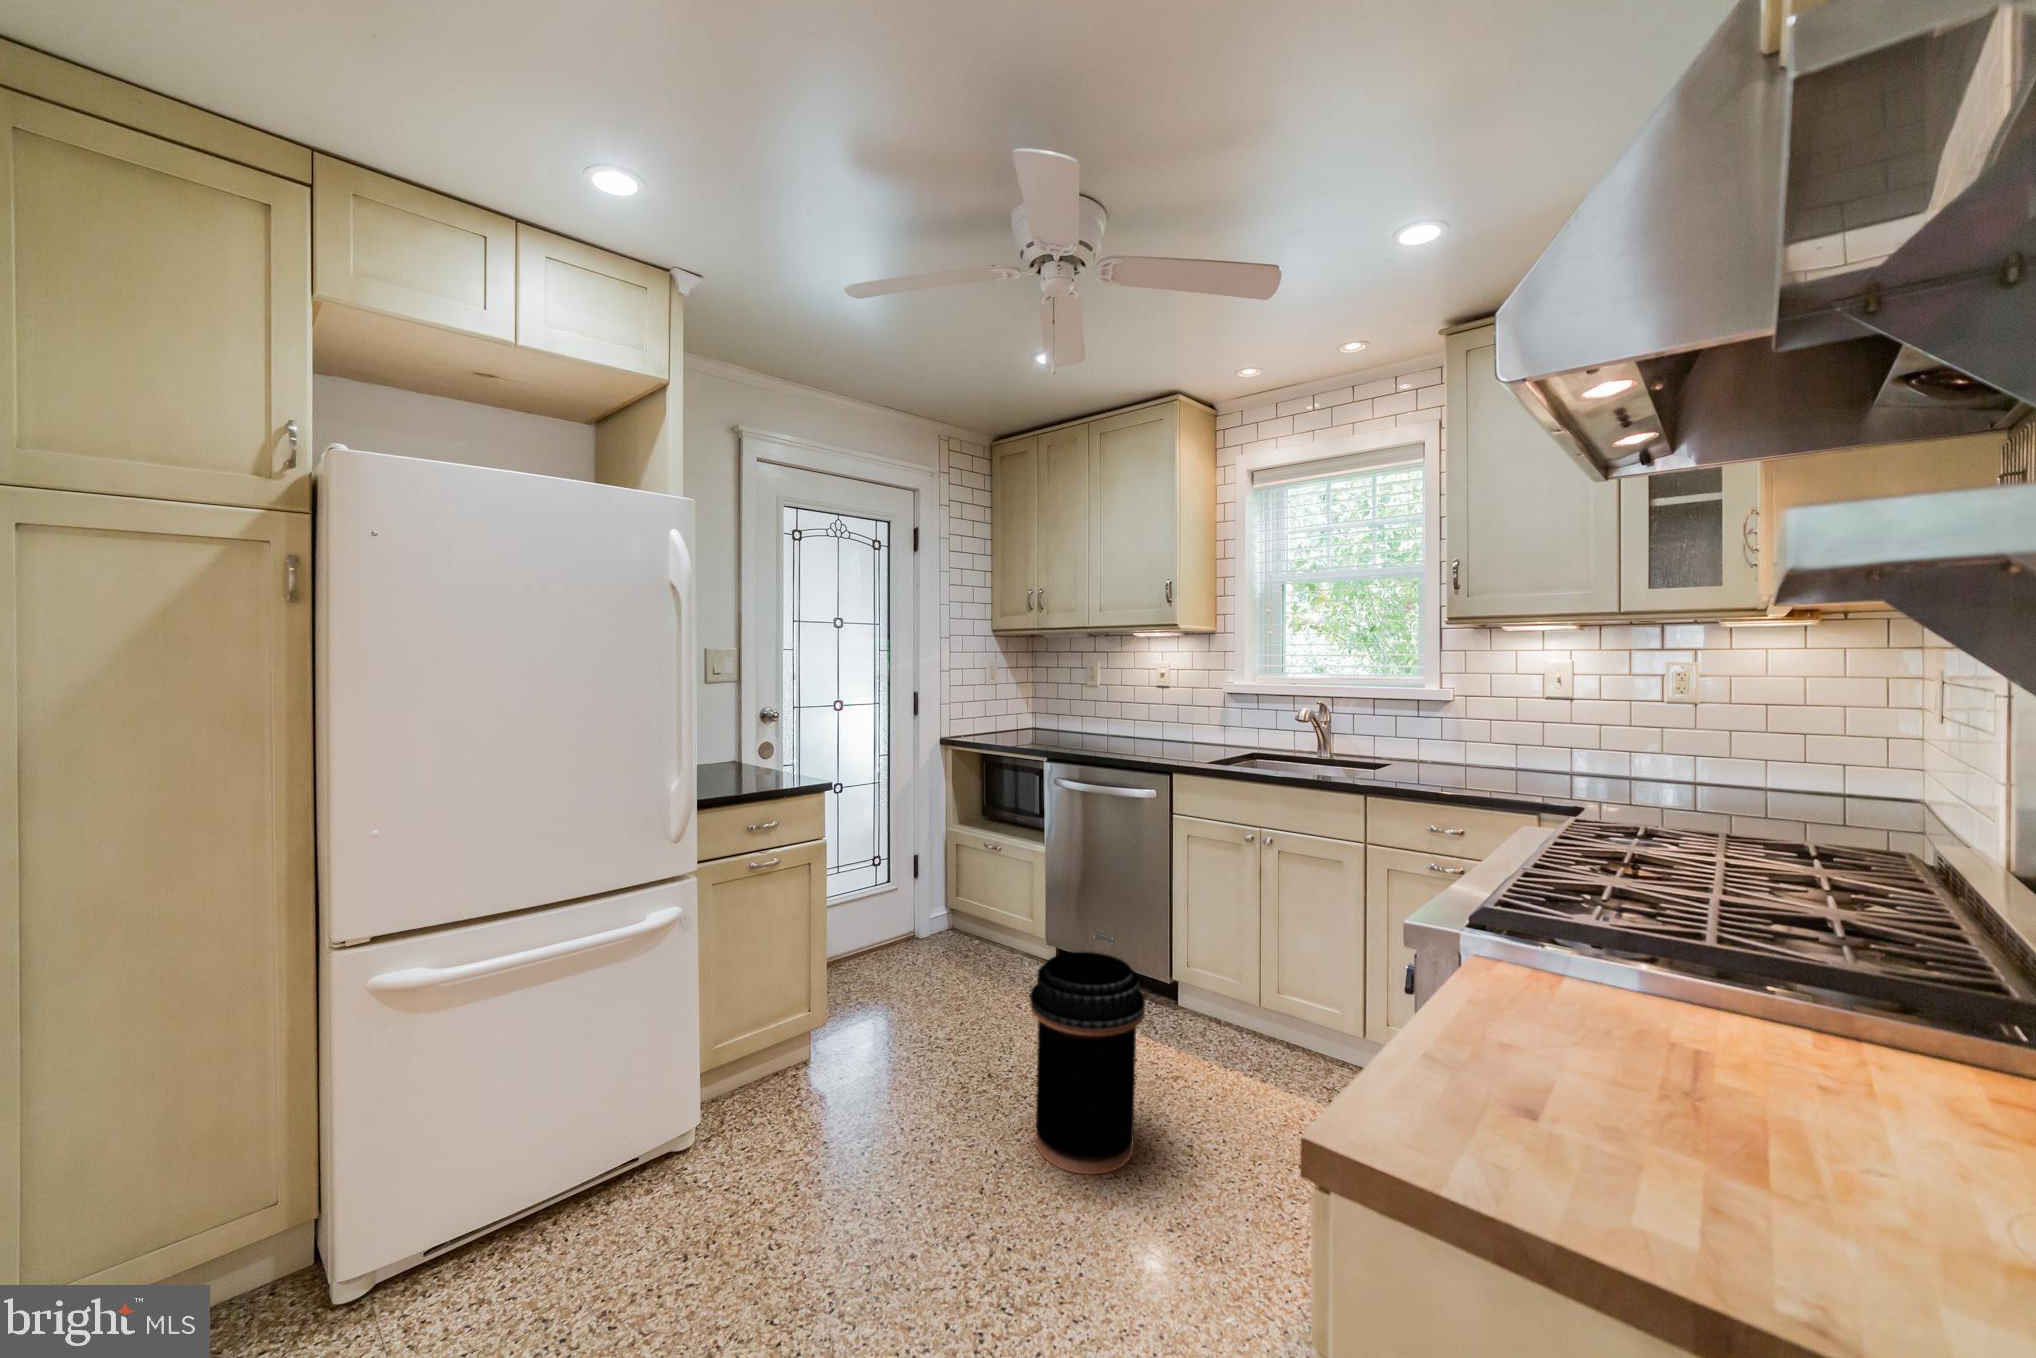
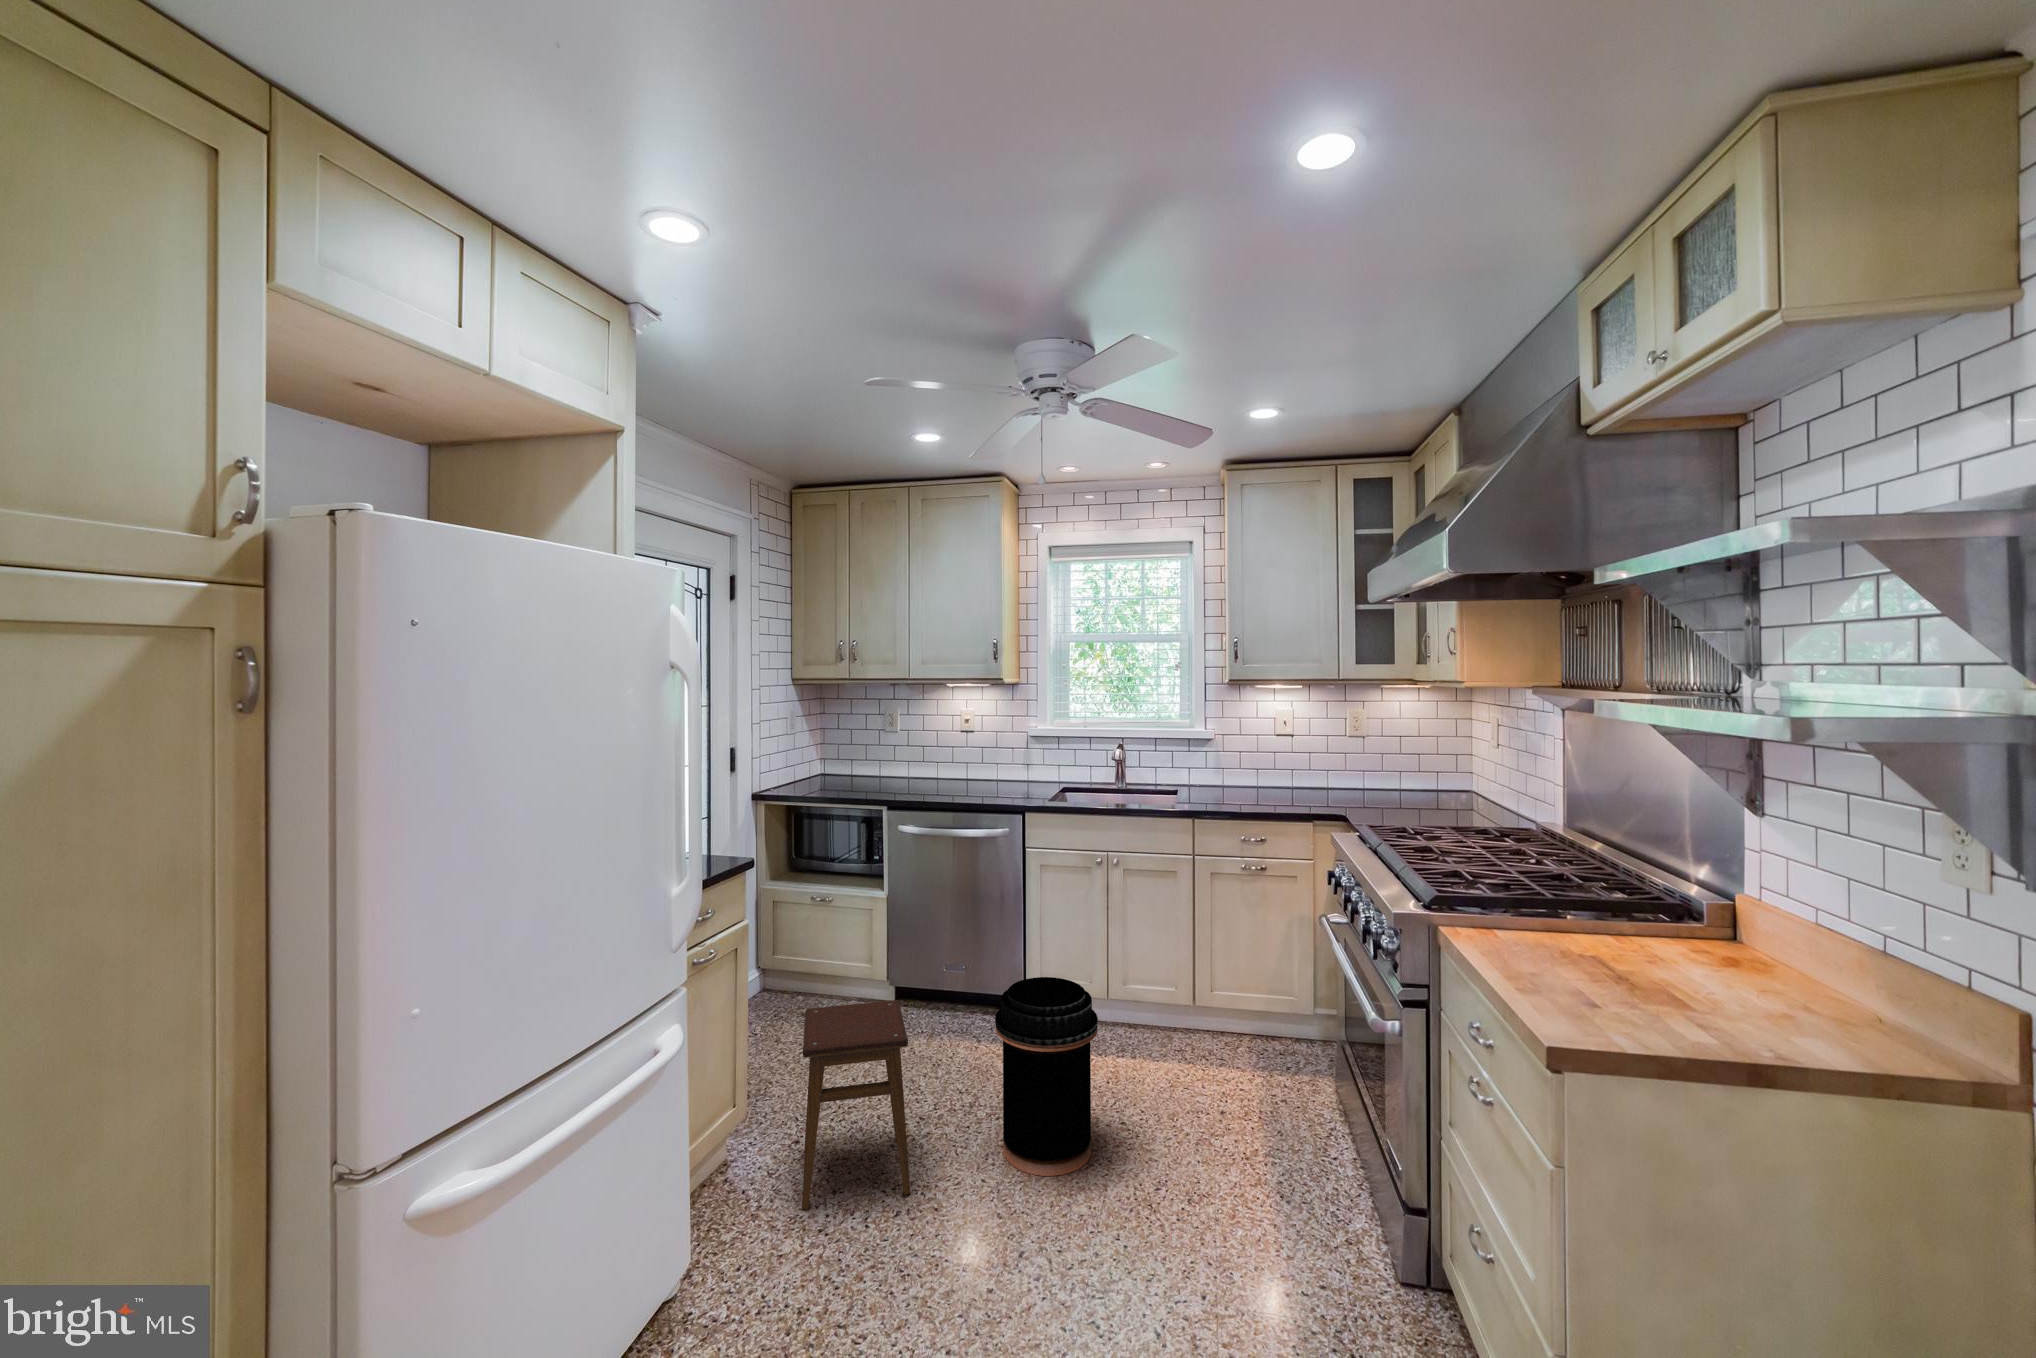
stool: none [827,935,959,1137] -> present [802,1000,910,1210]

